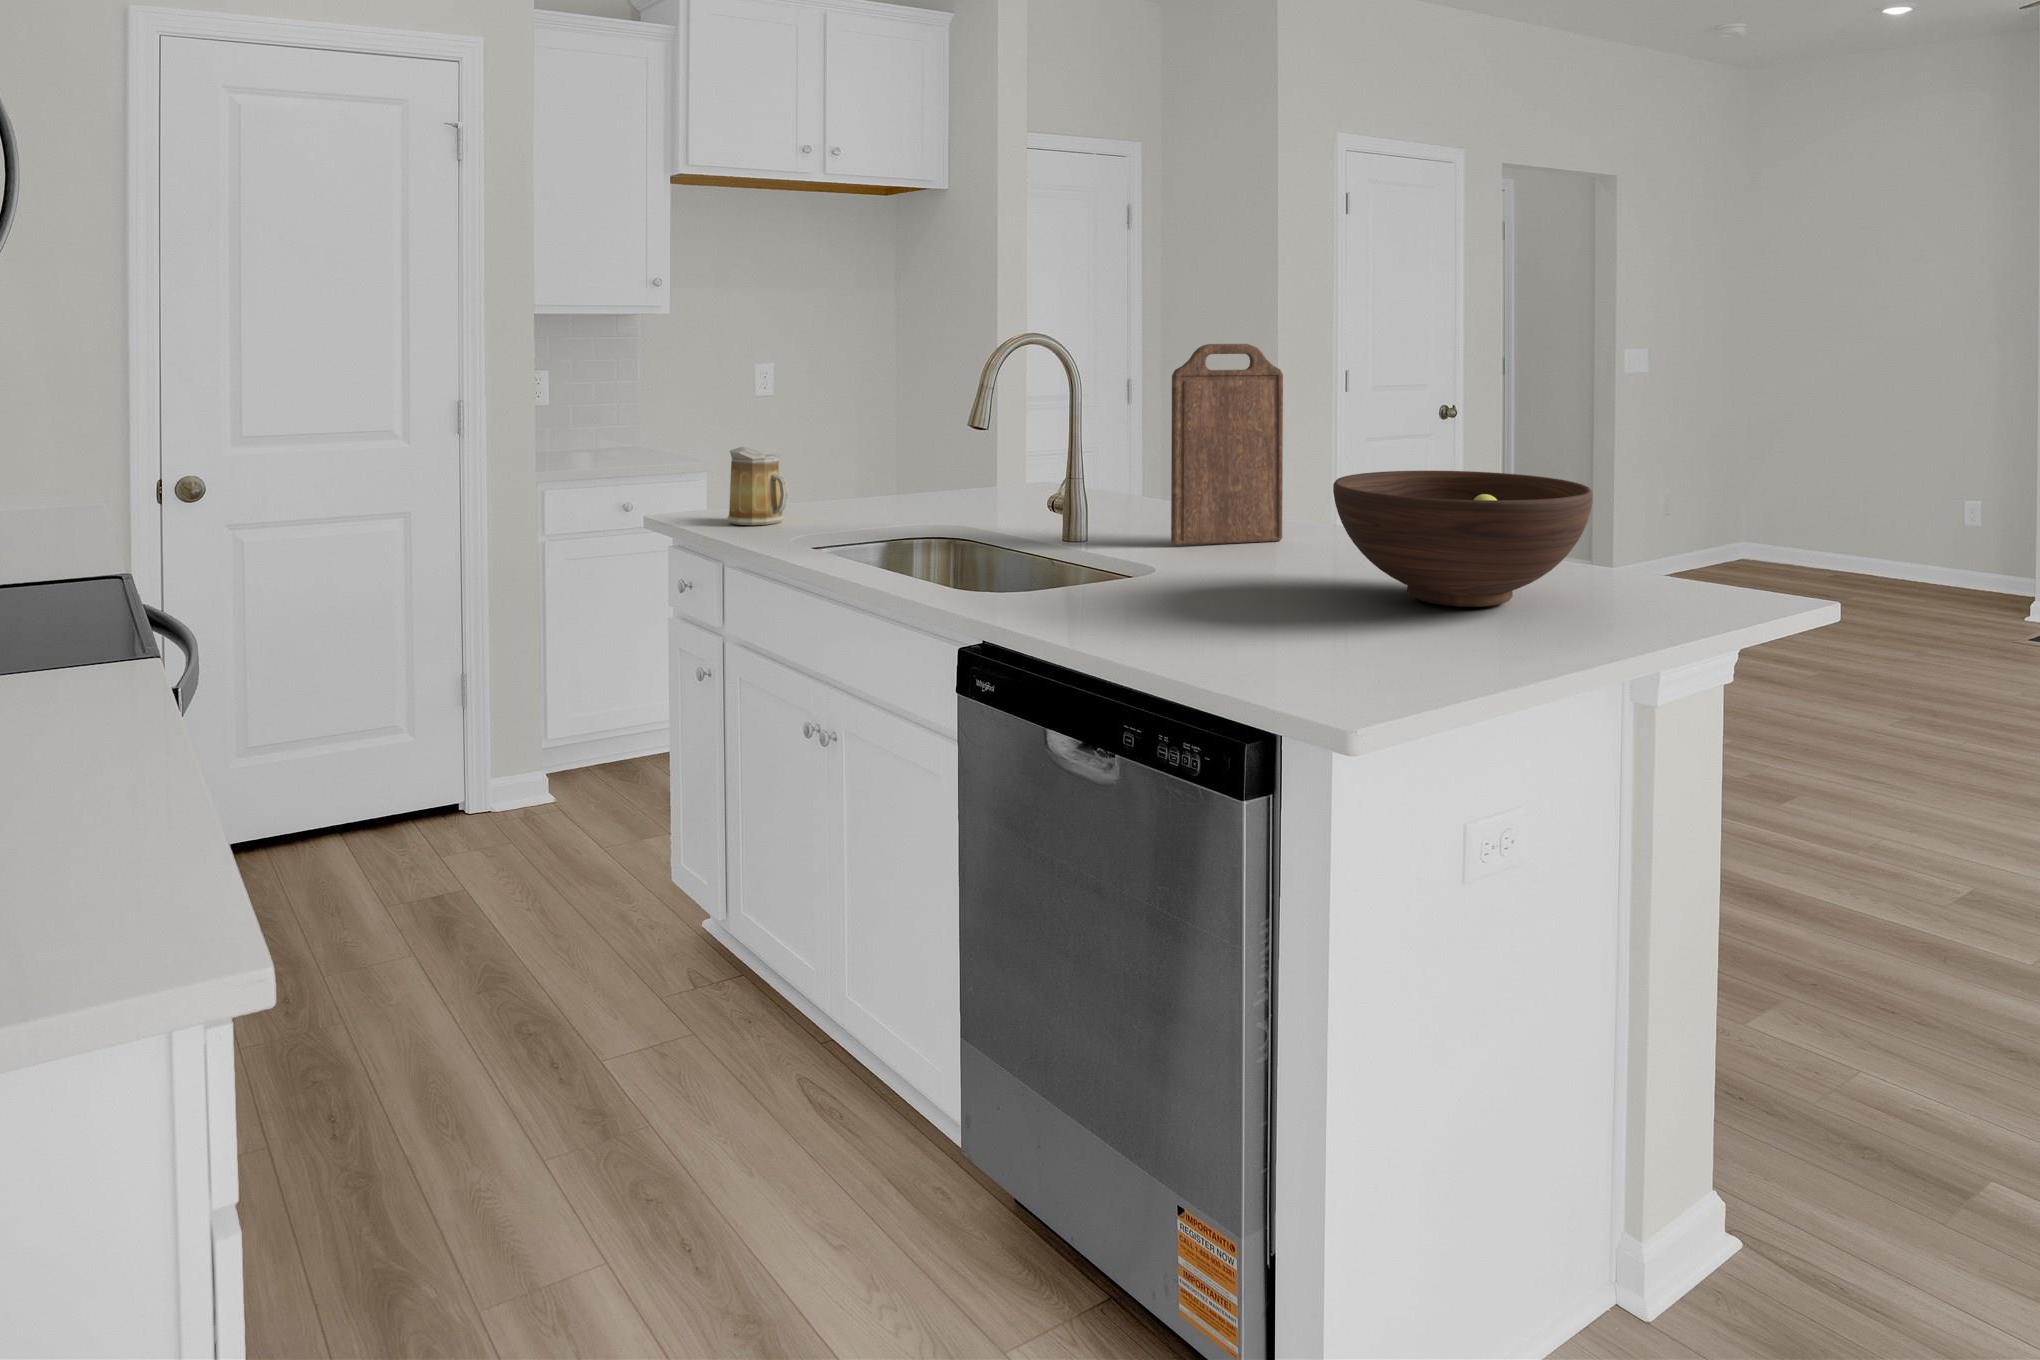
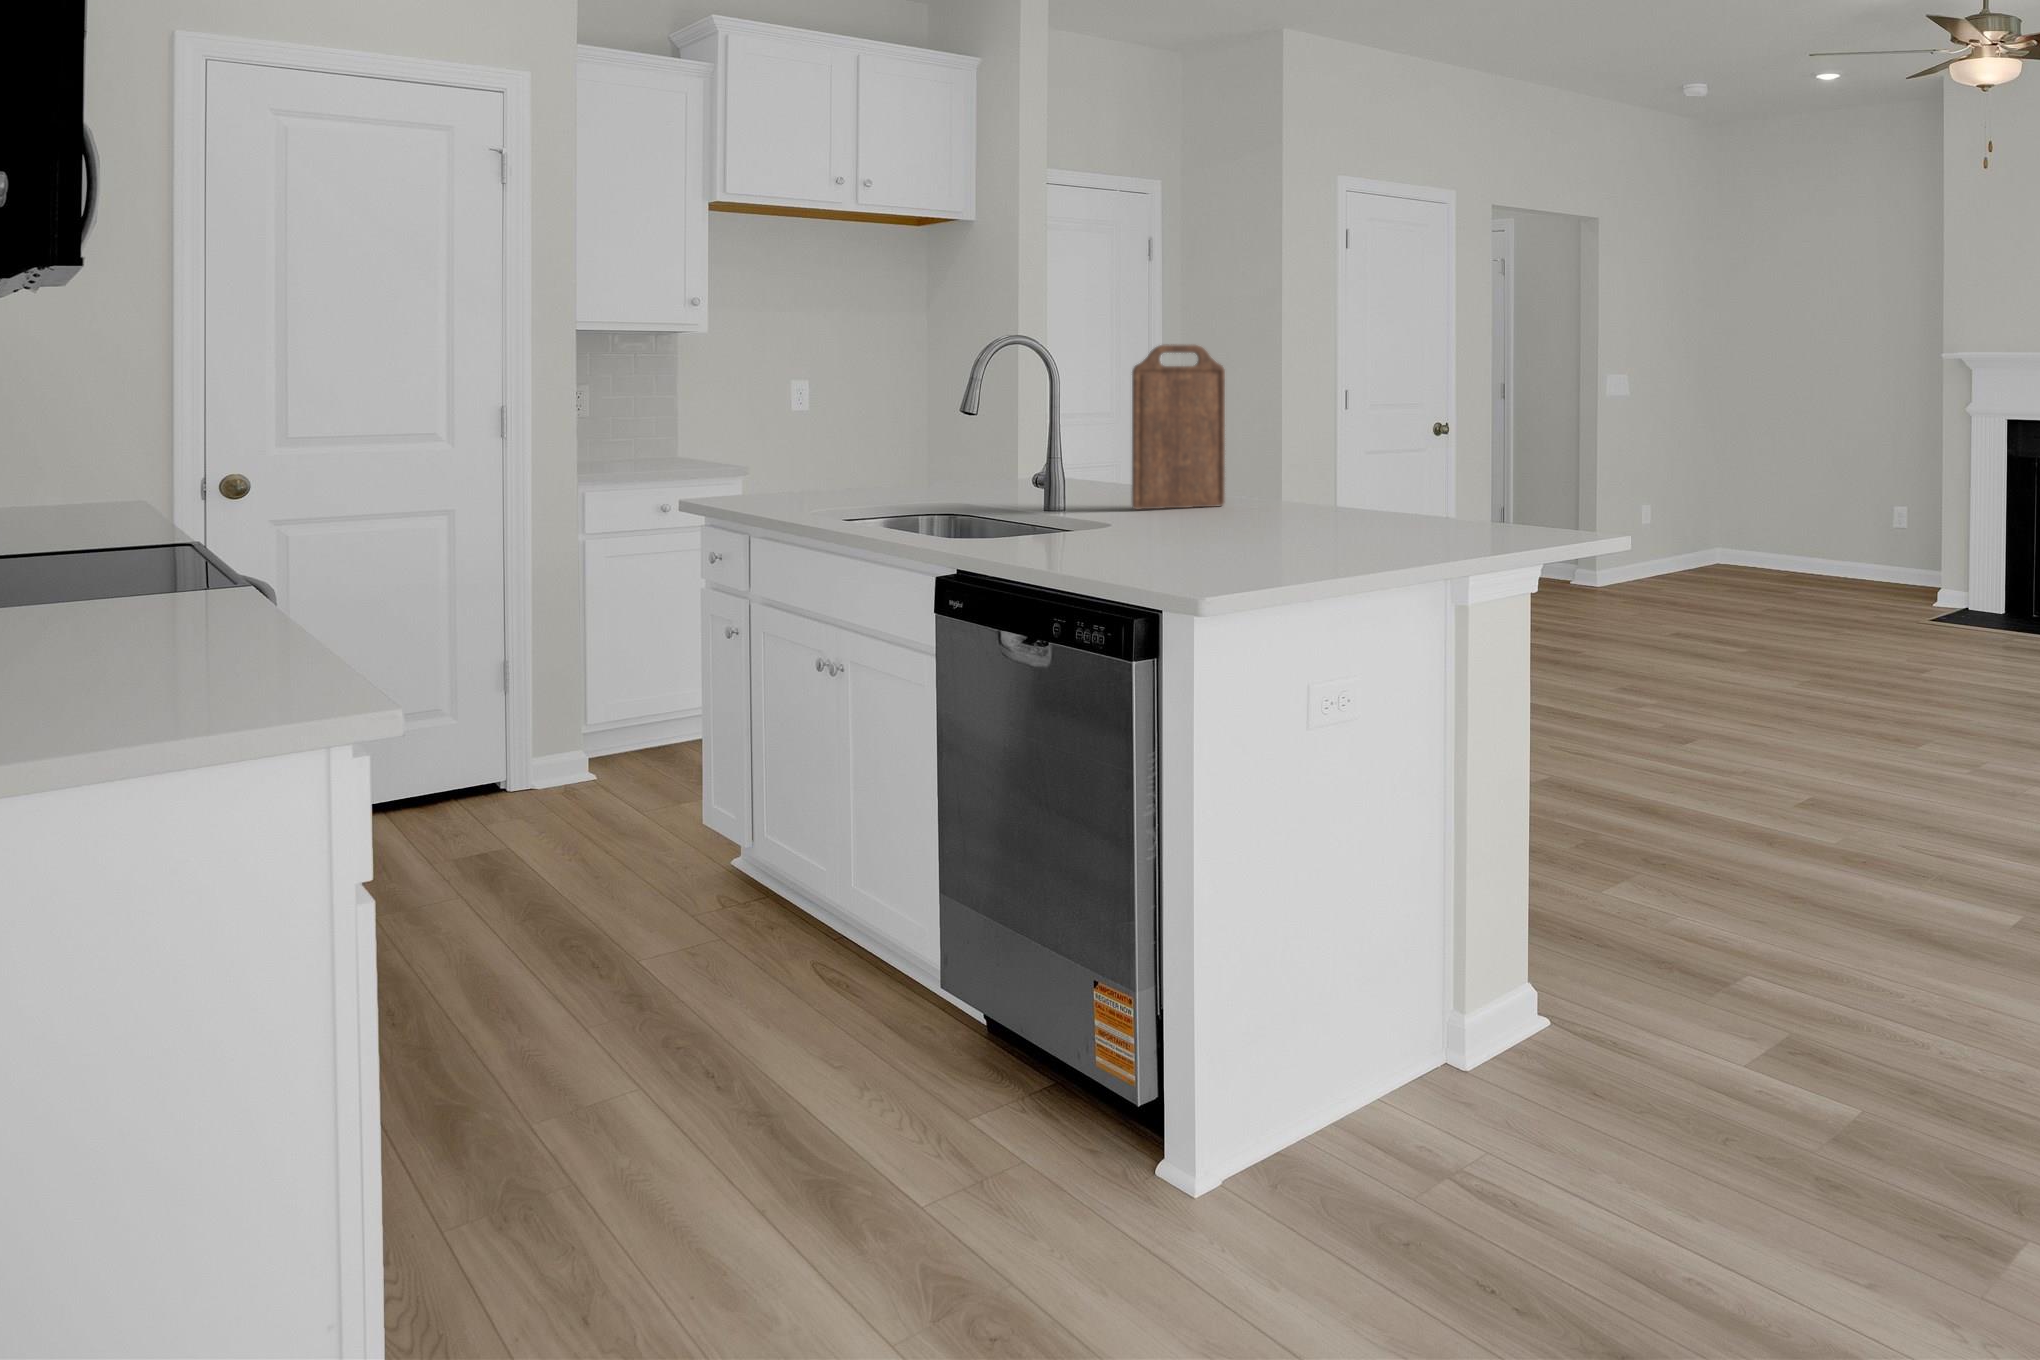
mug: present [727,447,788,525] -> none [753,438,809,505]
fruit bowl: present [1333,471,1593,607] -> none [1239,439,1431,537]

